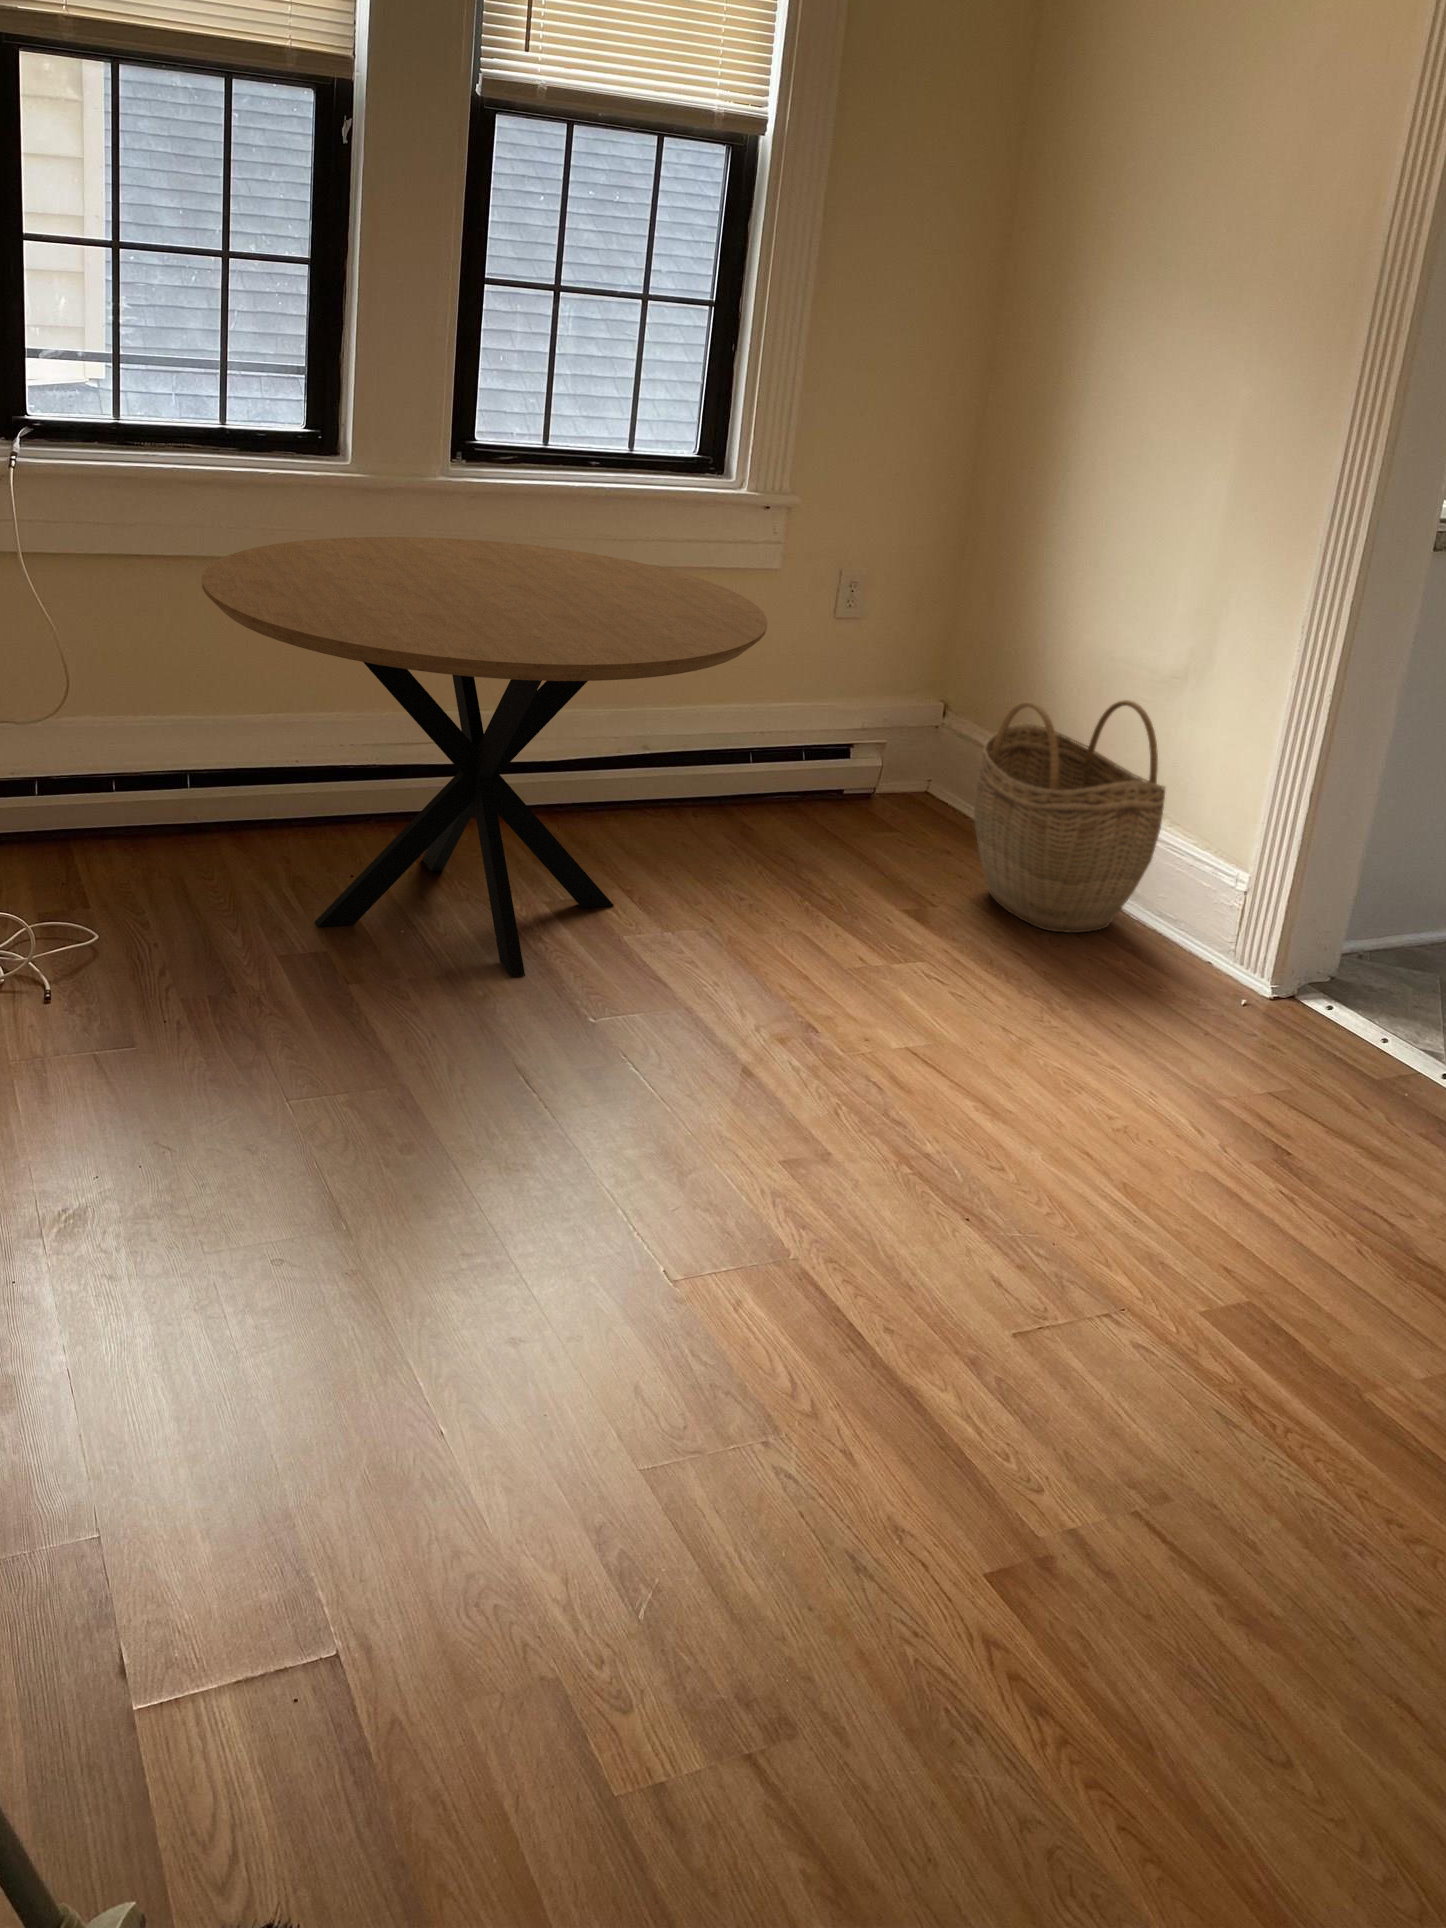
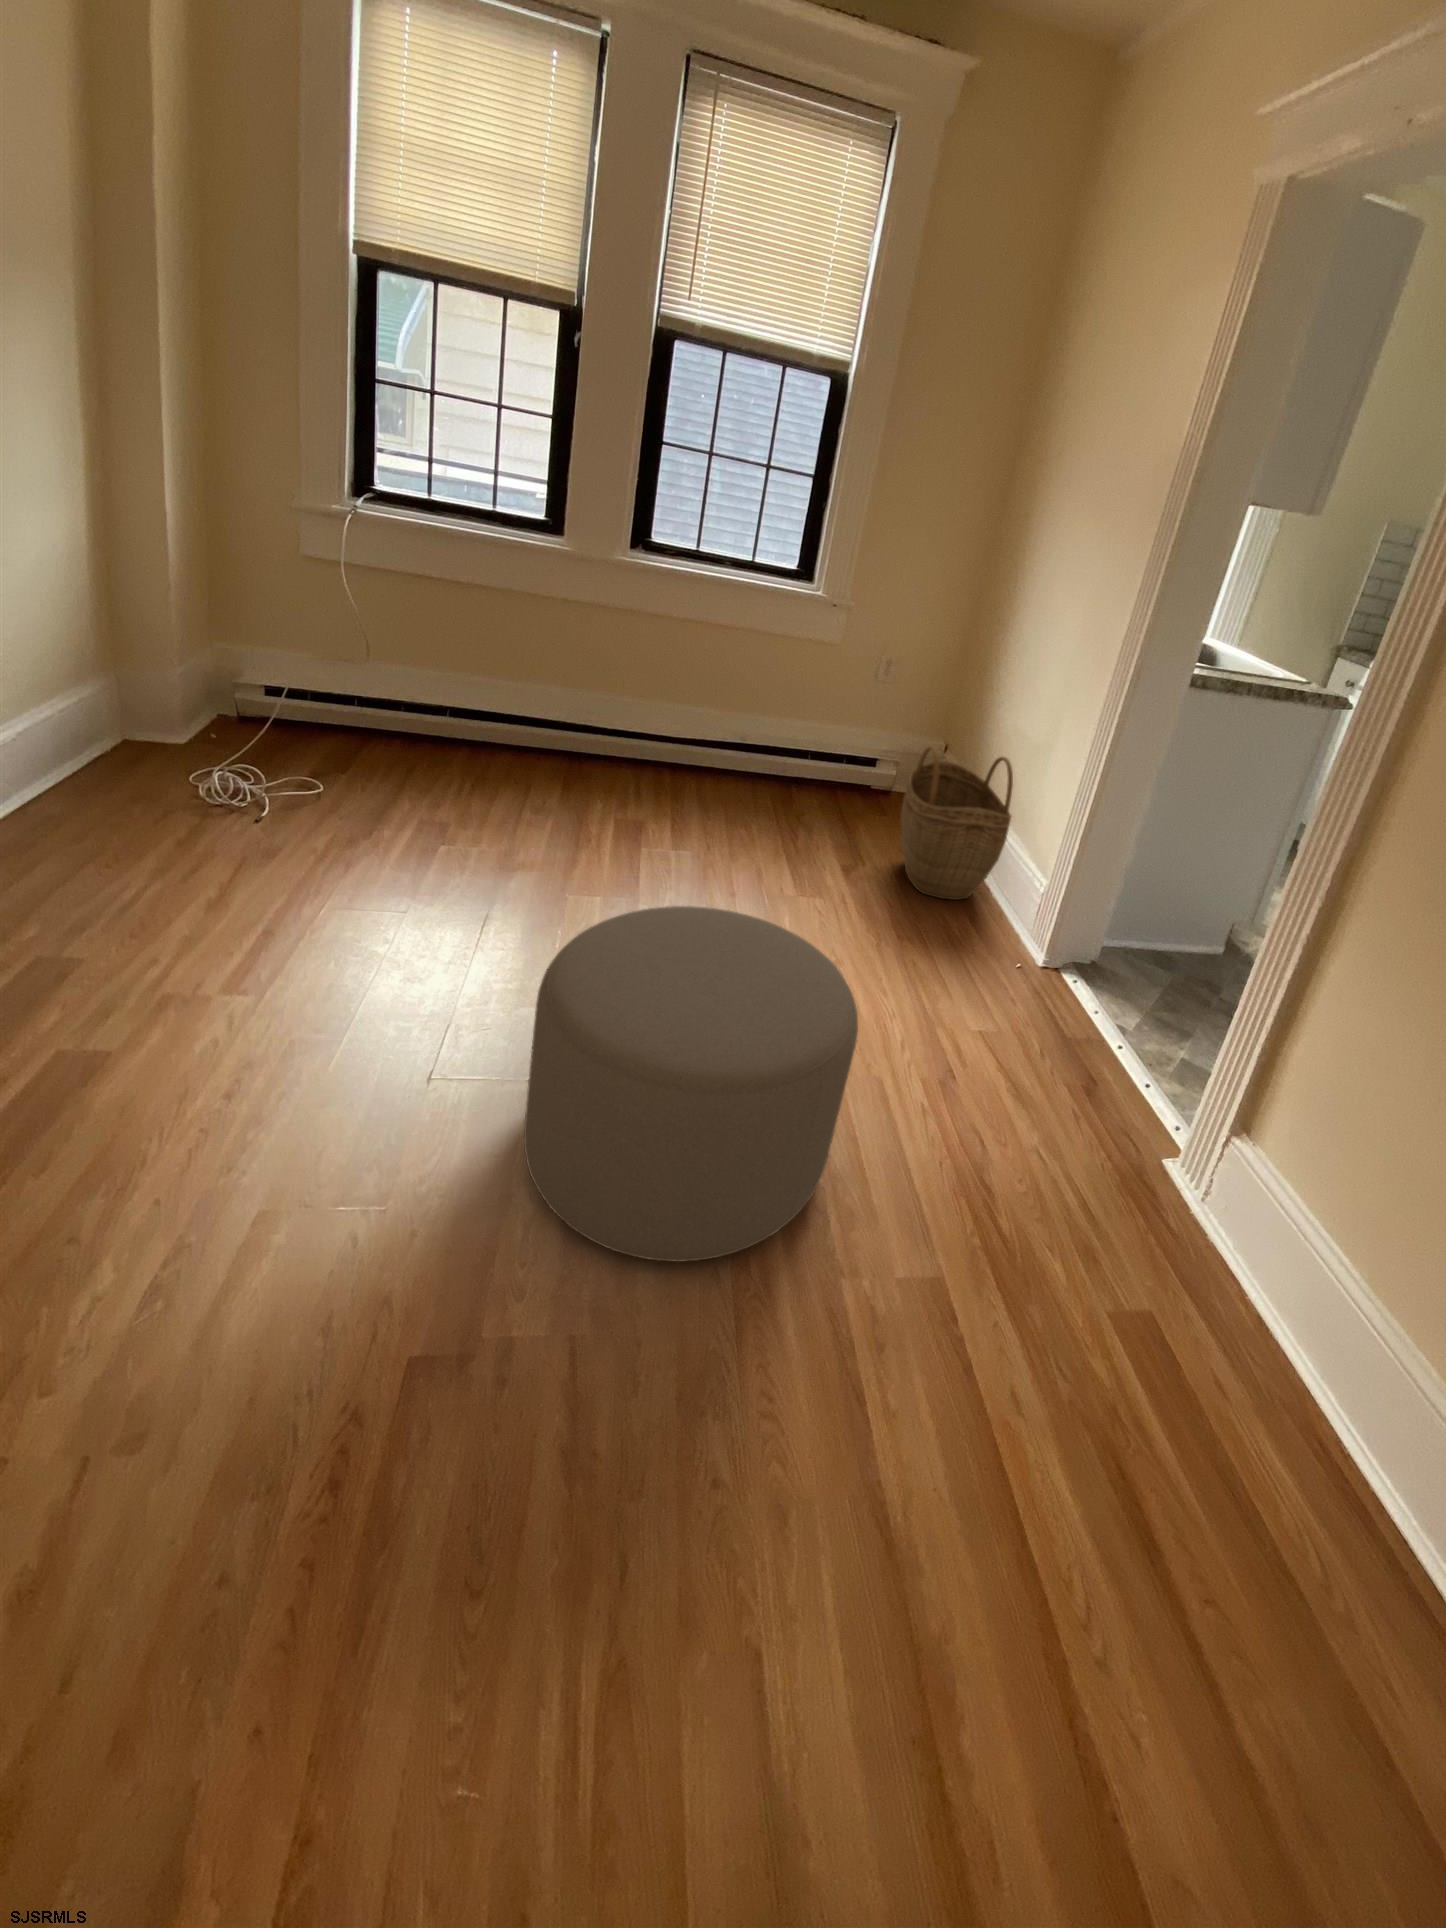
dining table: present [202,537,767,977] -> none [389,579,751,857]
ottoman: none [848,960,1316,1414] -> present [524,906,858,1262]

